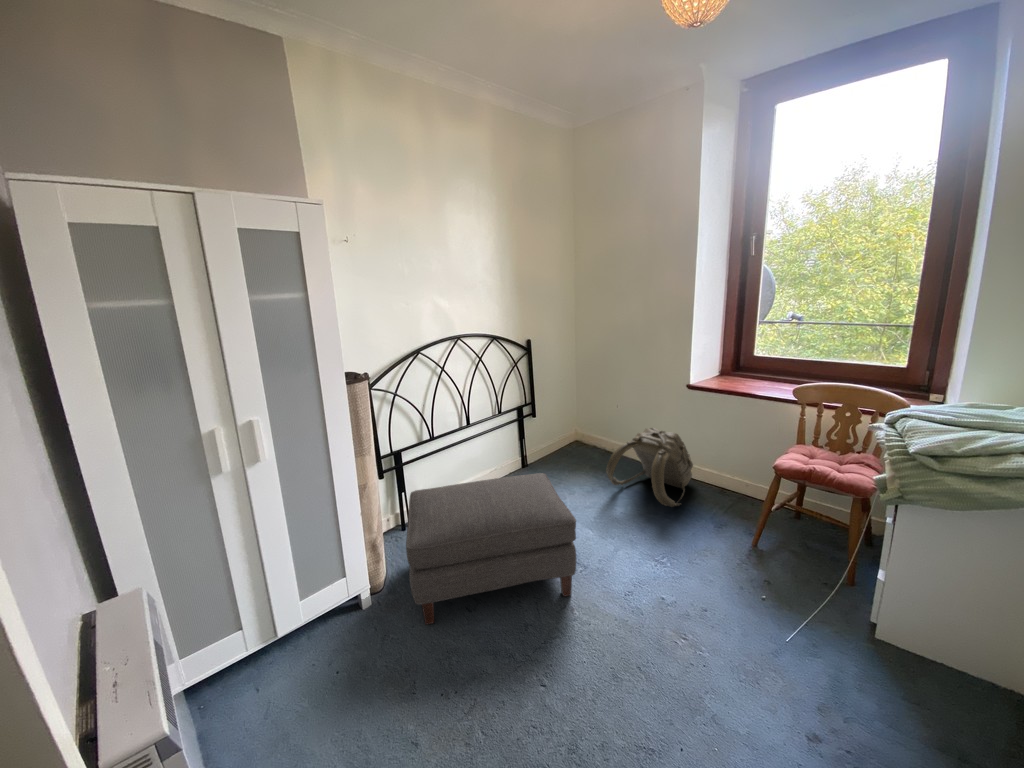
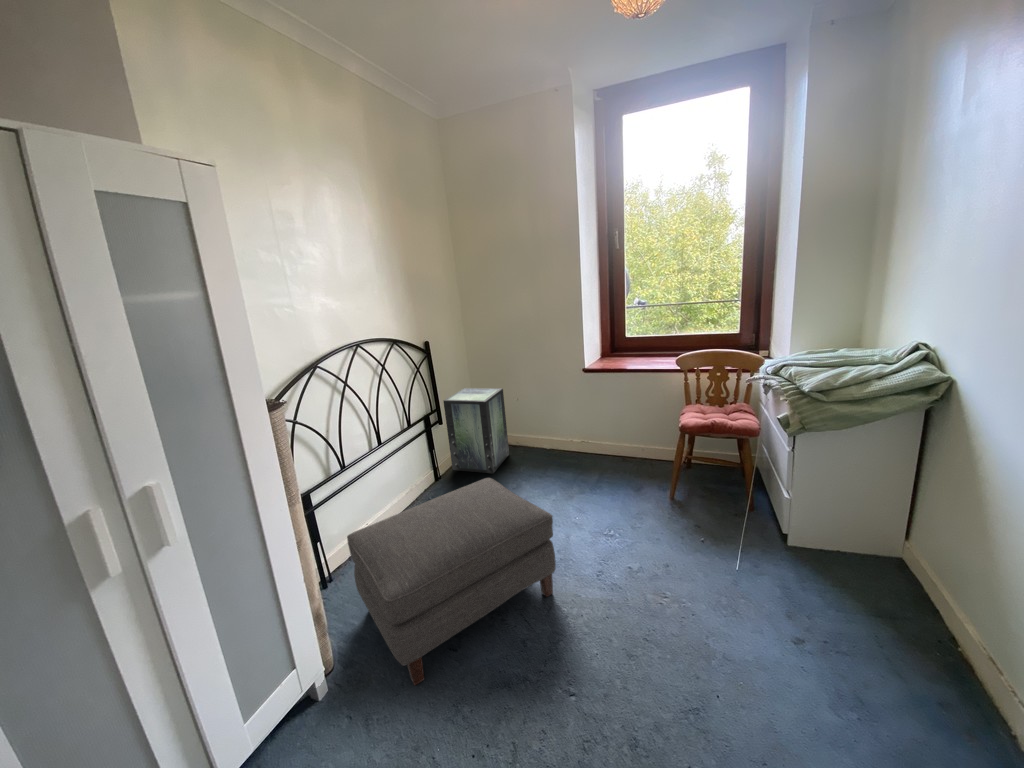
storage box: none [540,387,601,473] -> present [443,388,509,473]
backpack: present [606,428,693,507] -> none [532,413,602,484]

